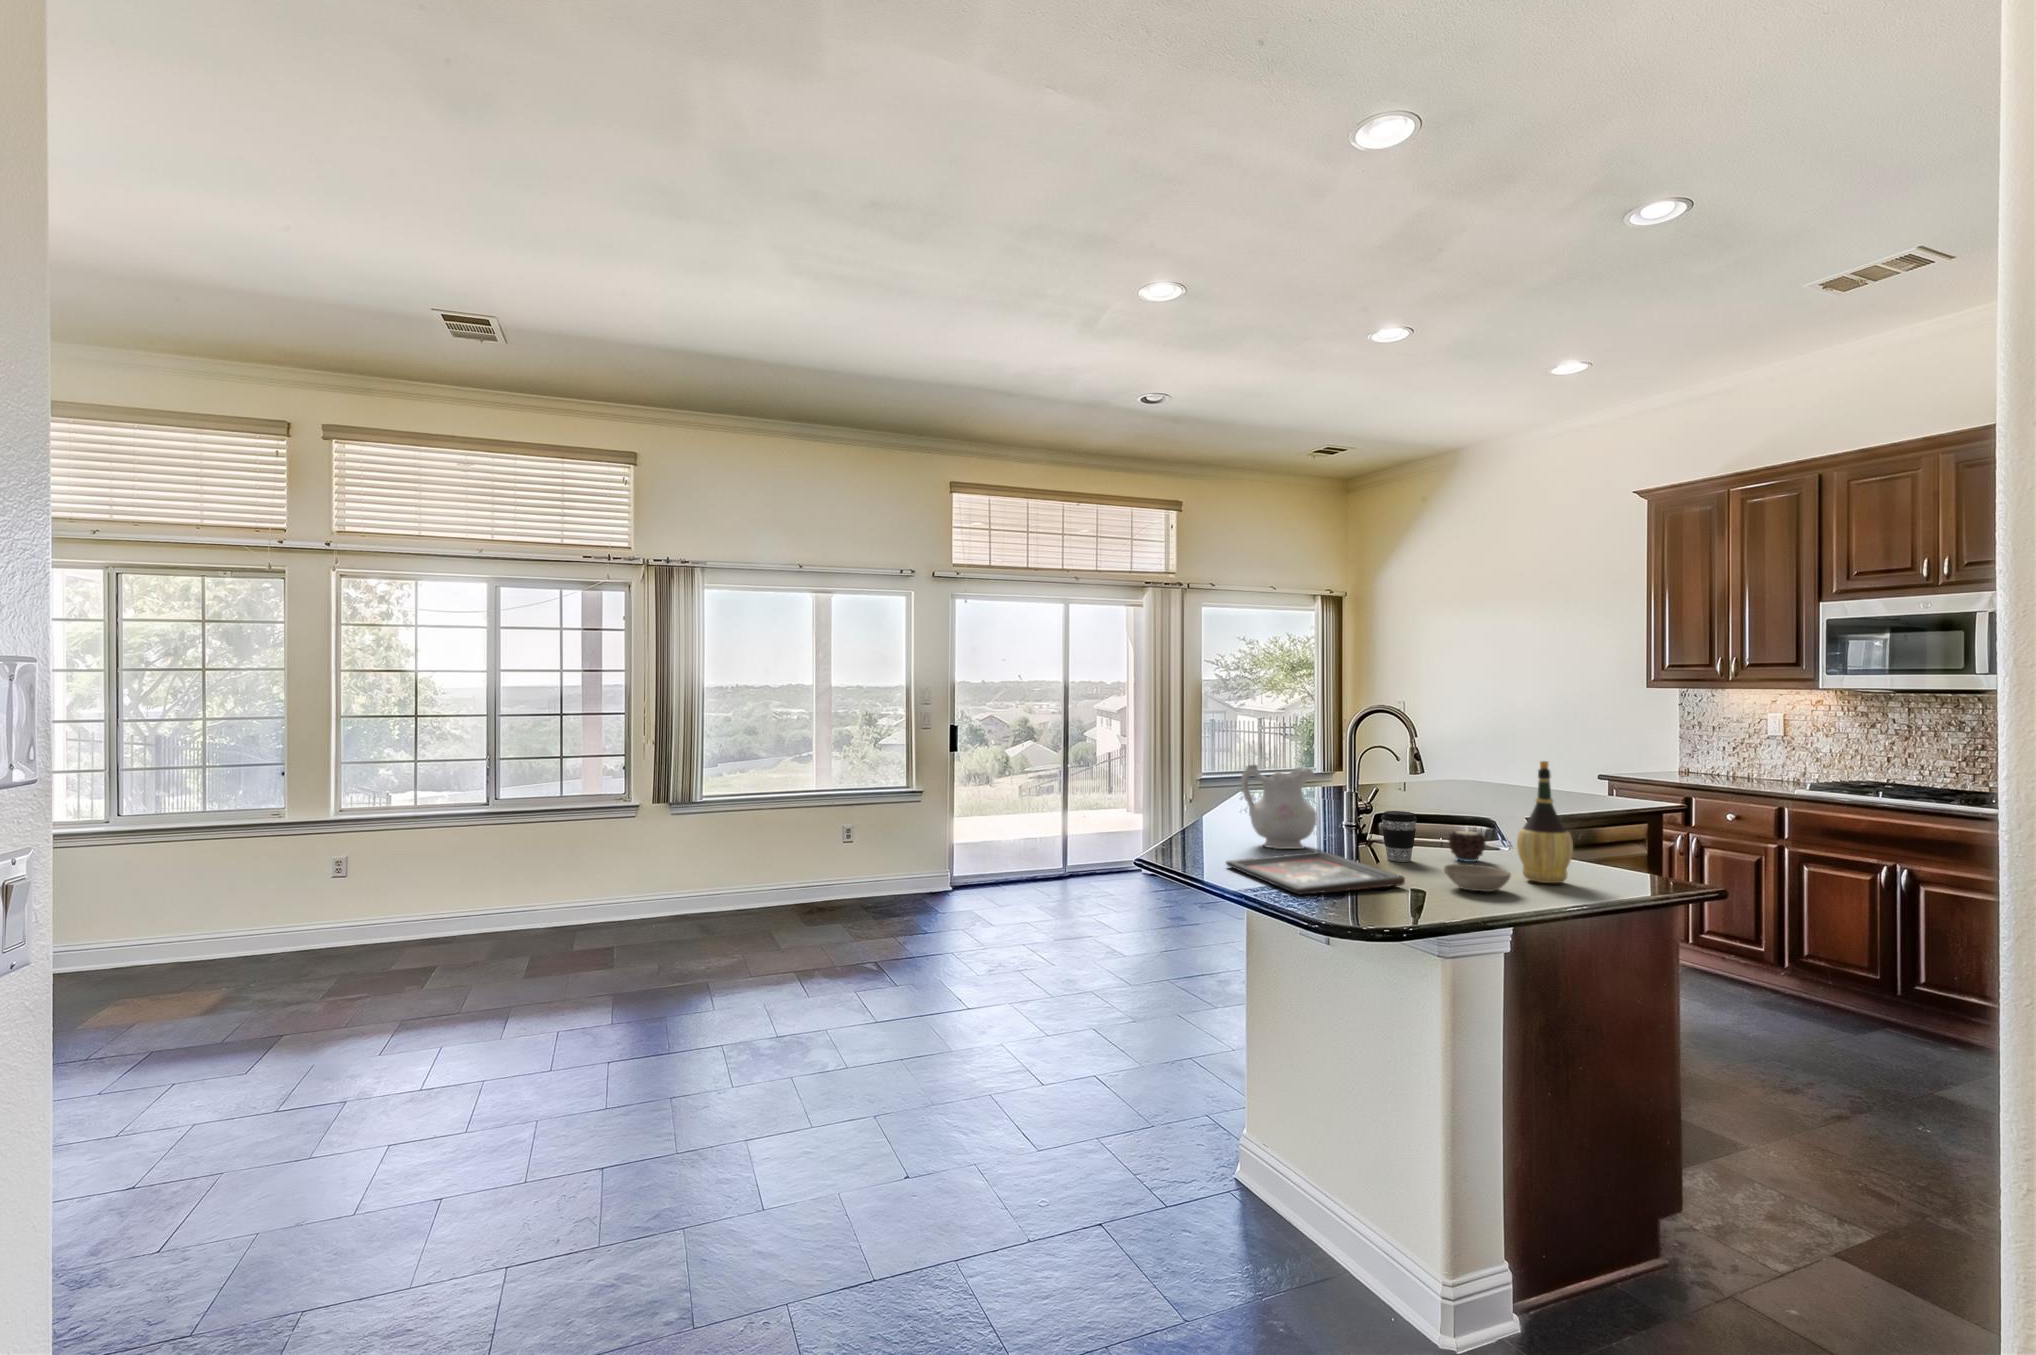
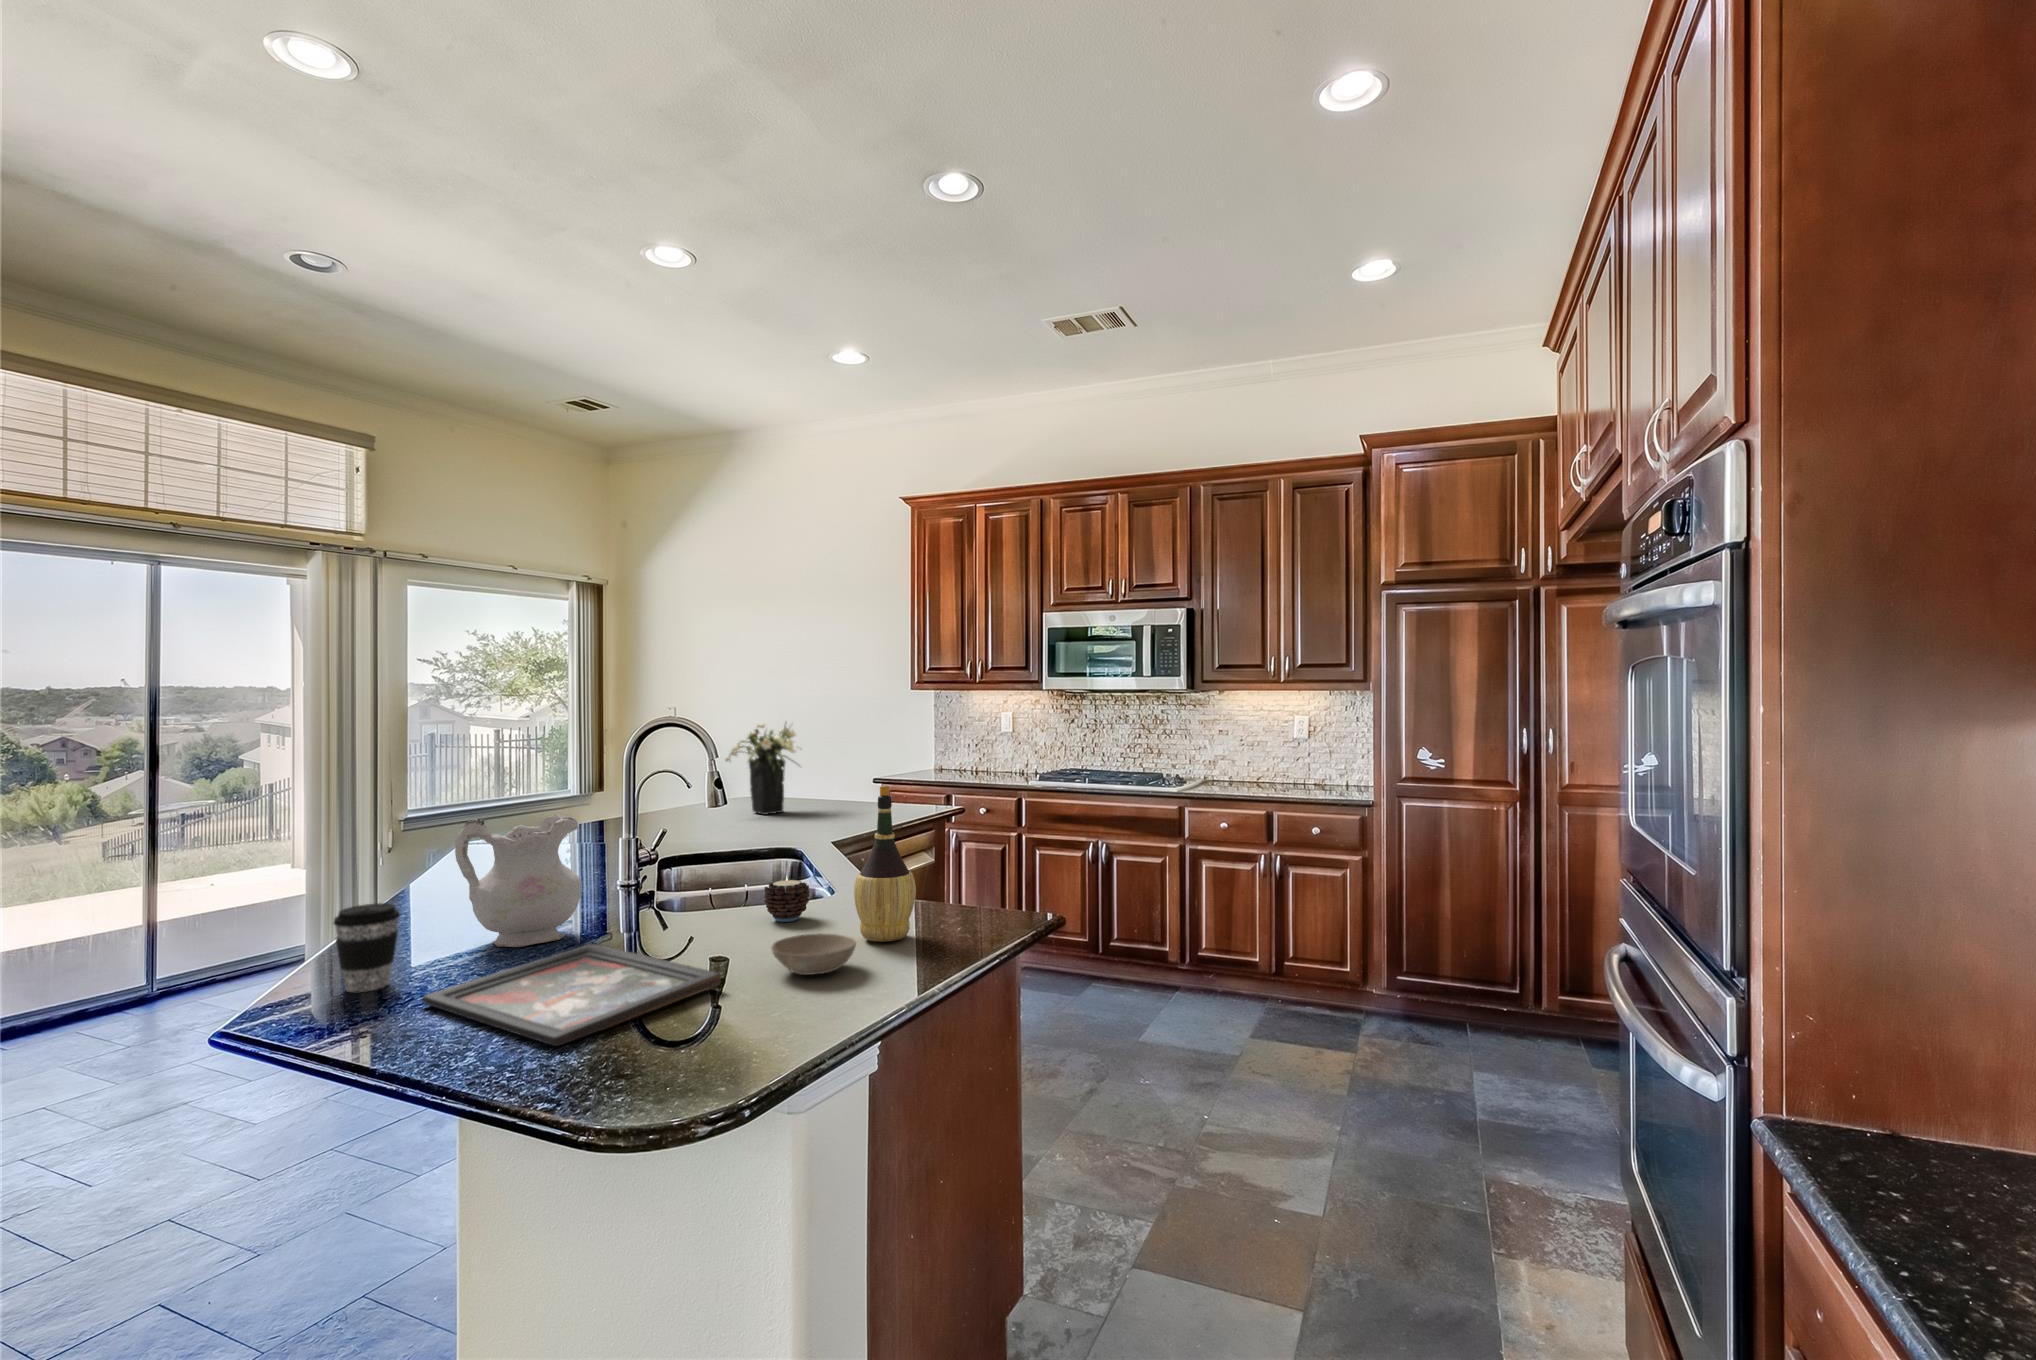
flower arrangement: none [1437,713,1509,794] -> present [726,724,796,815]
coffee cup: present [1381,811,1417,862] -> present [334,903,400,992]

